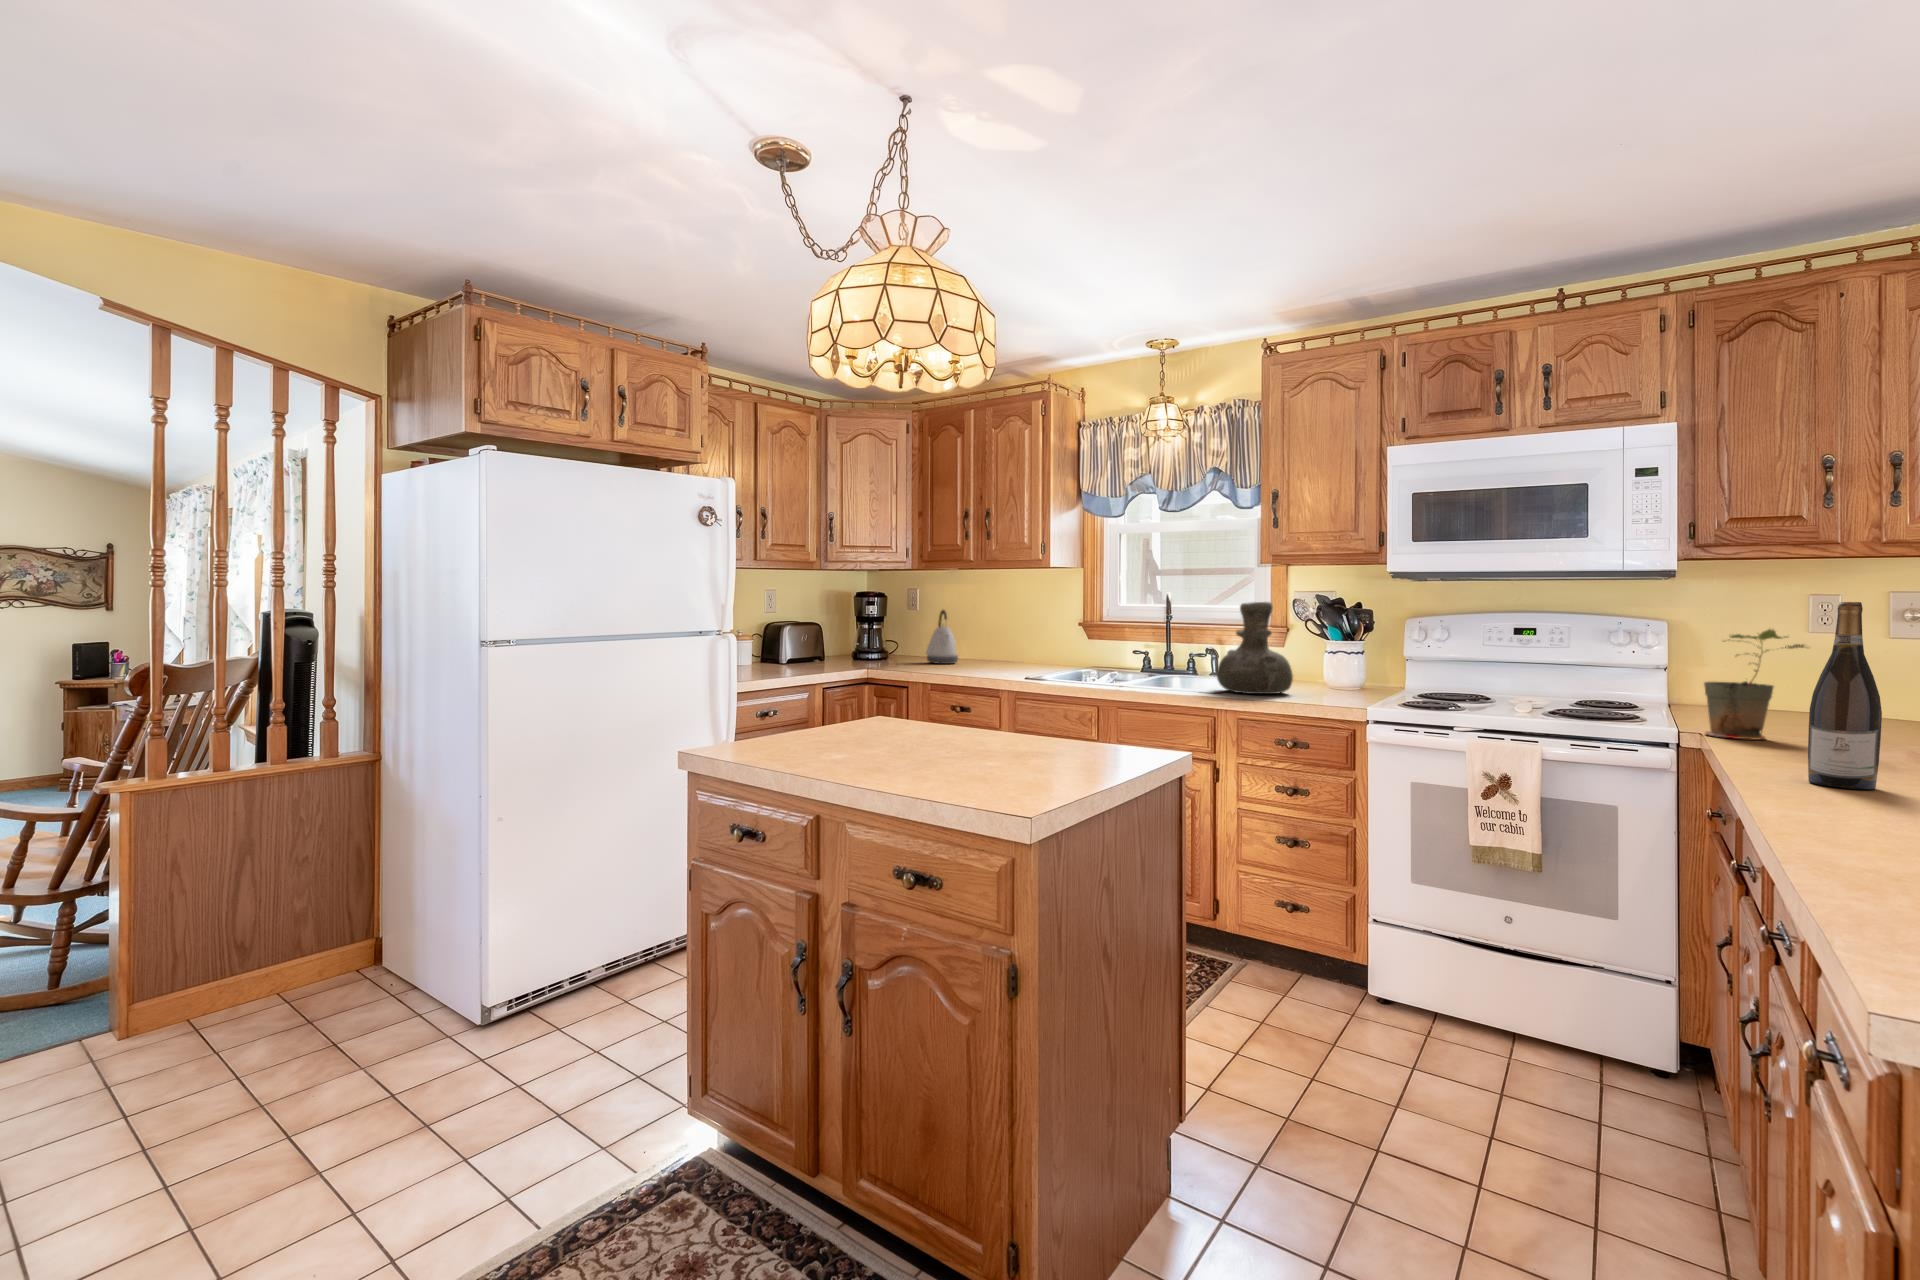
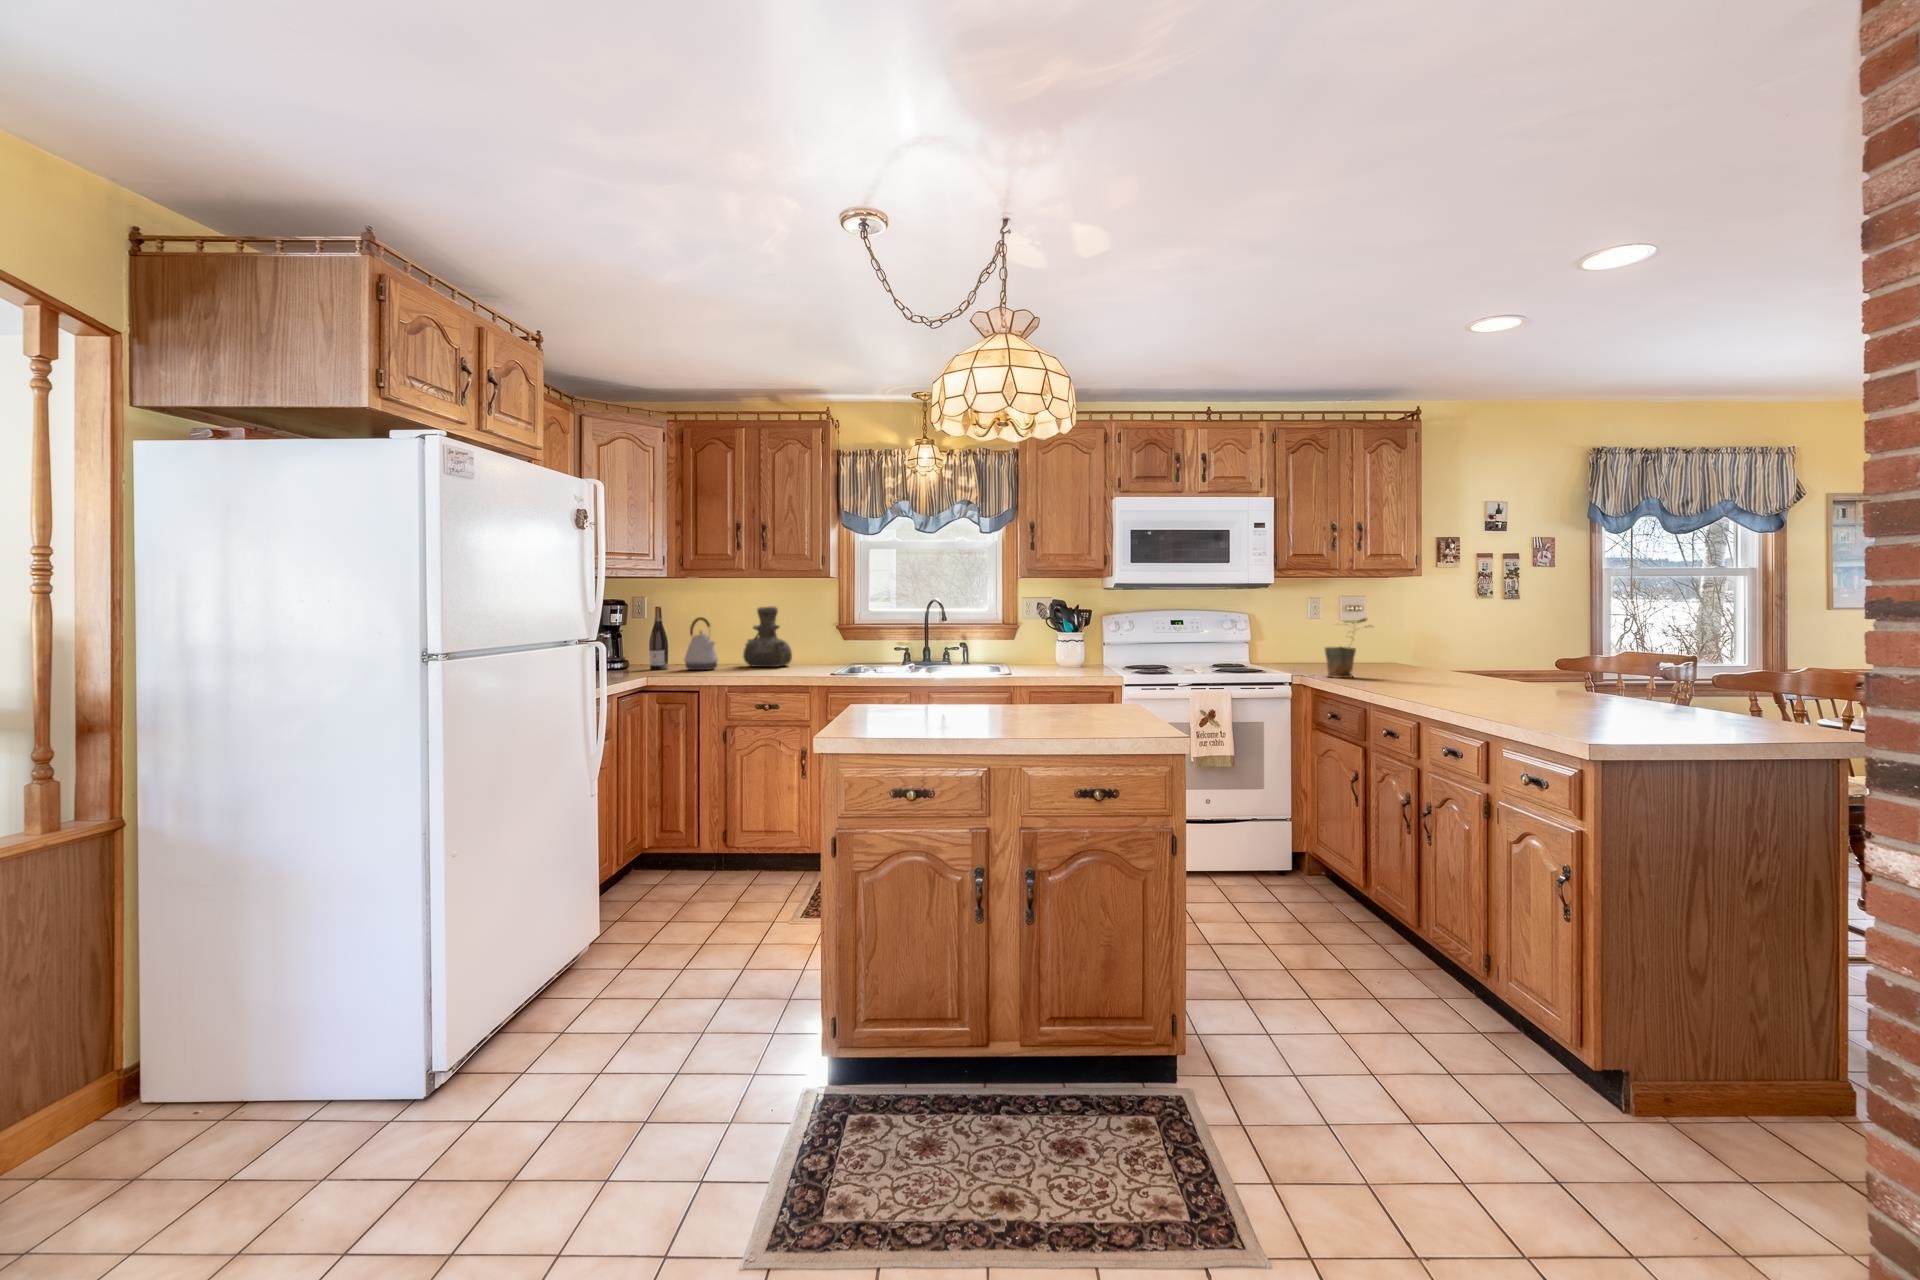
vase: present [1217,602,1293,694] -> present [743,606,792,667]
wine bottle: present [1808,602,1882,789] -> present [649,607,668,670]

